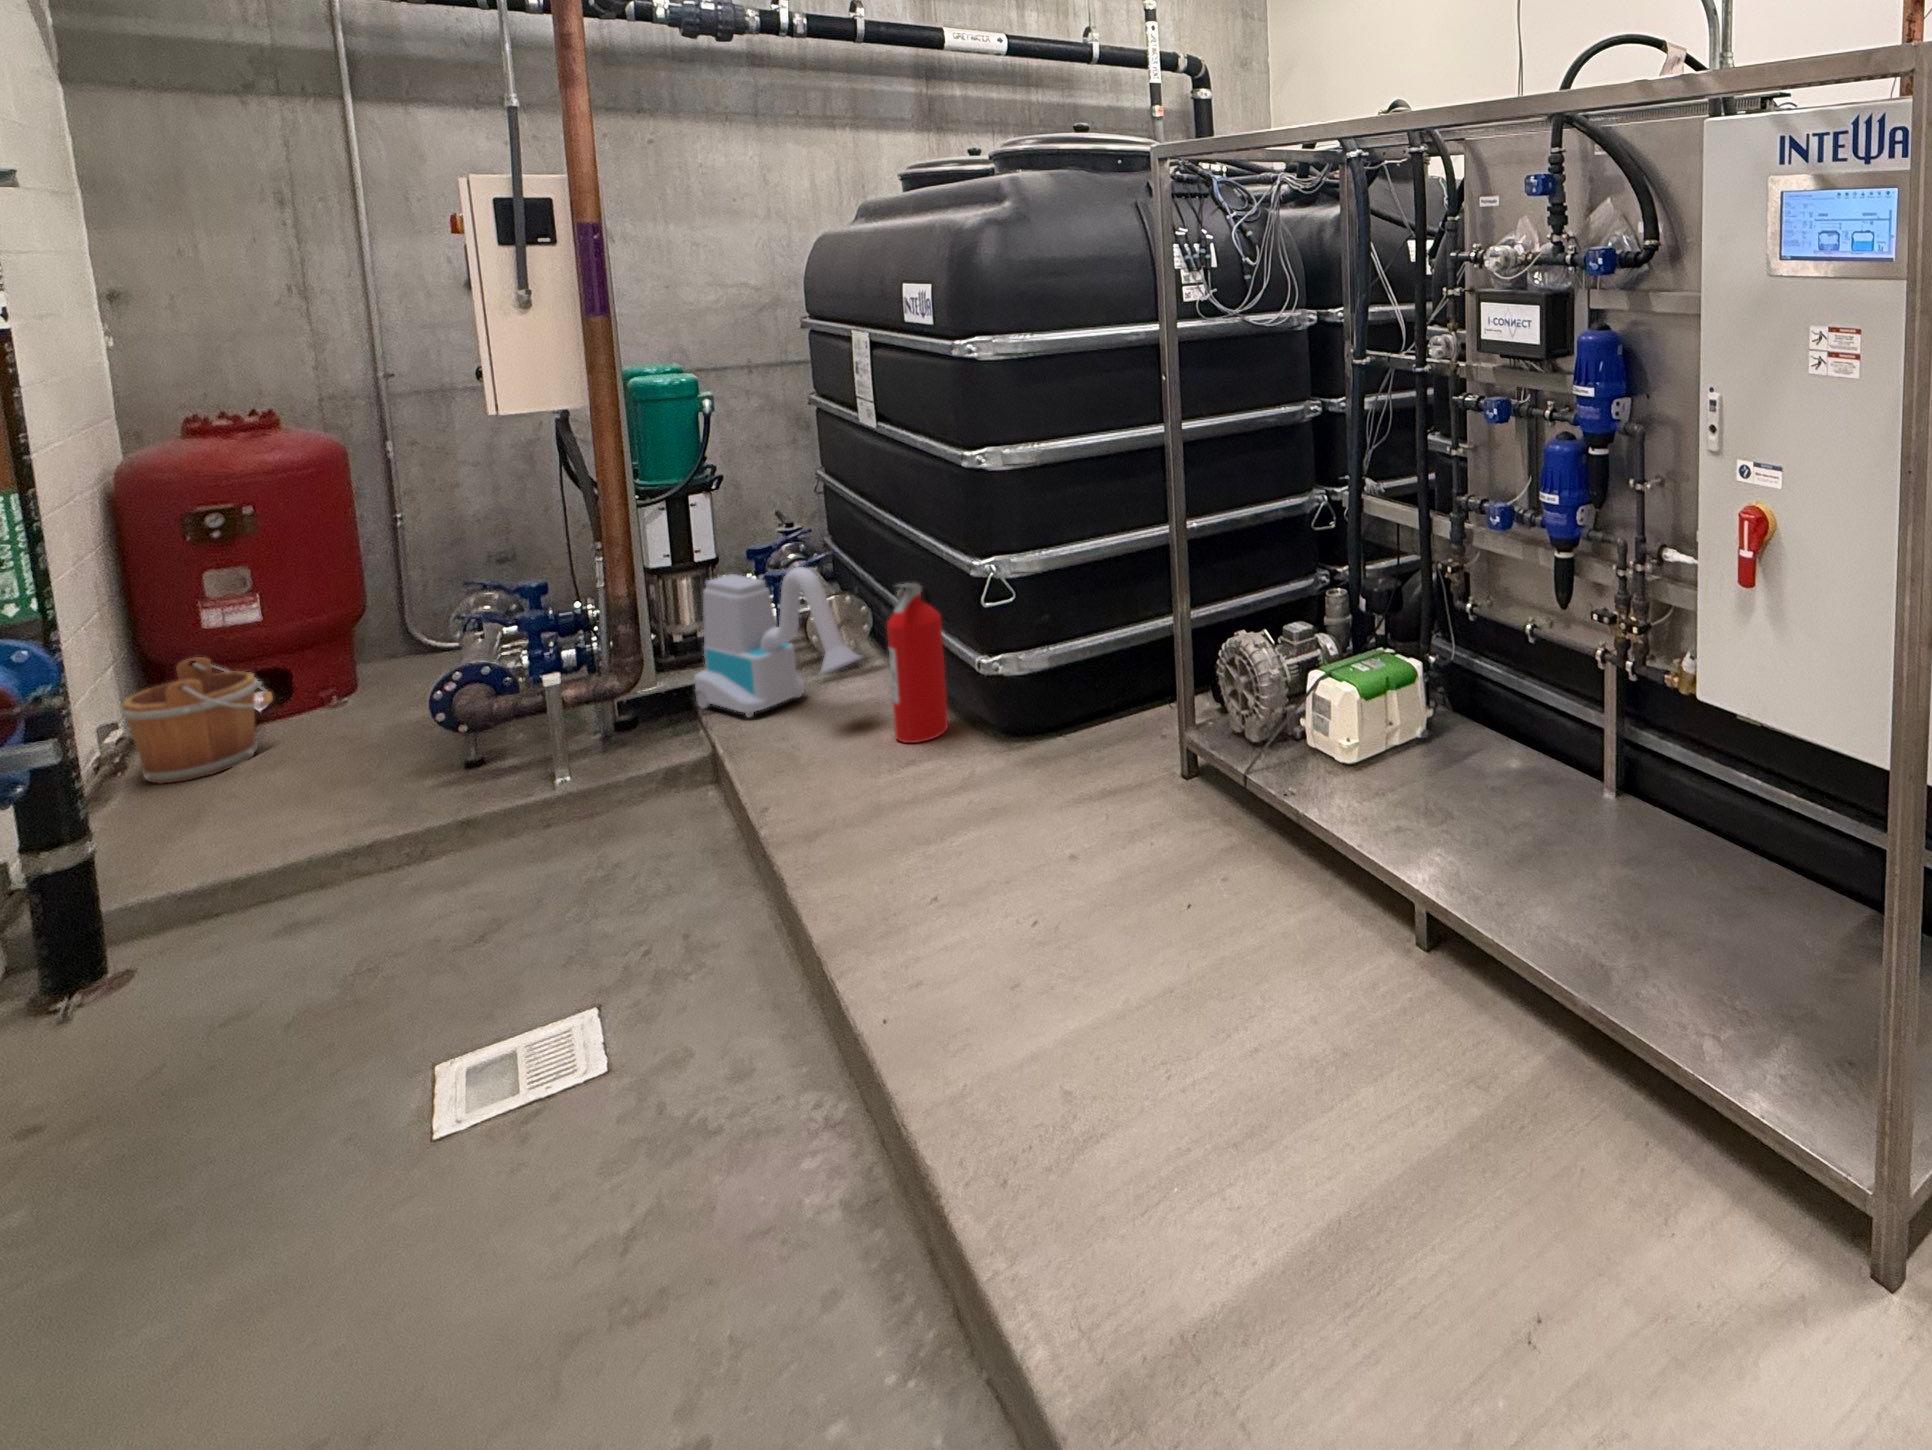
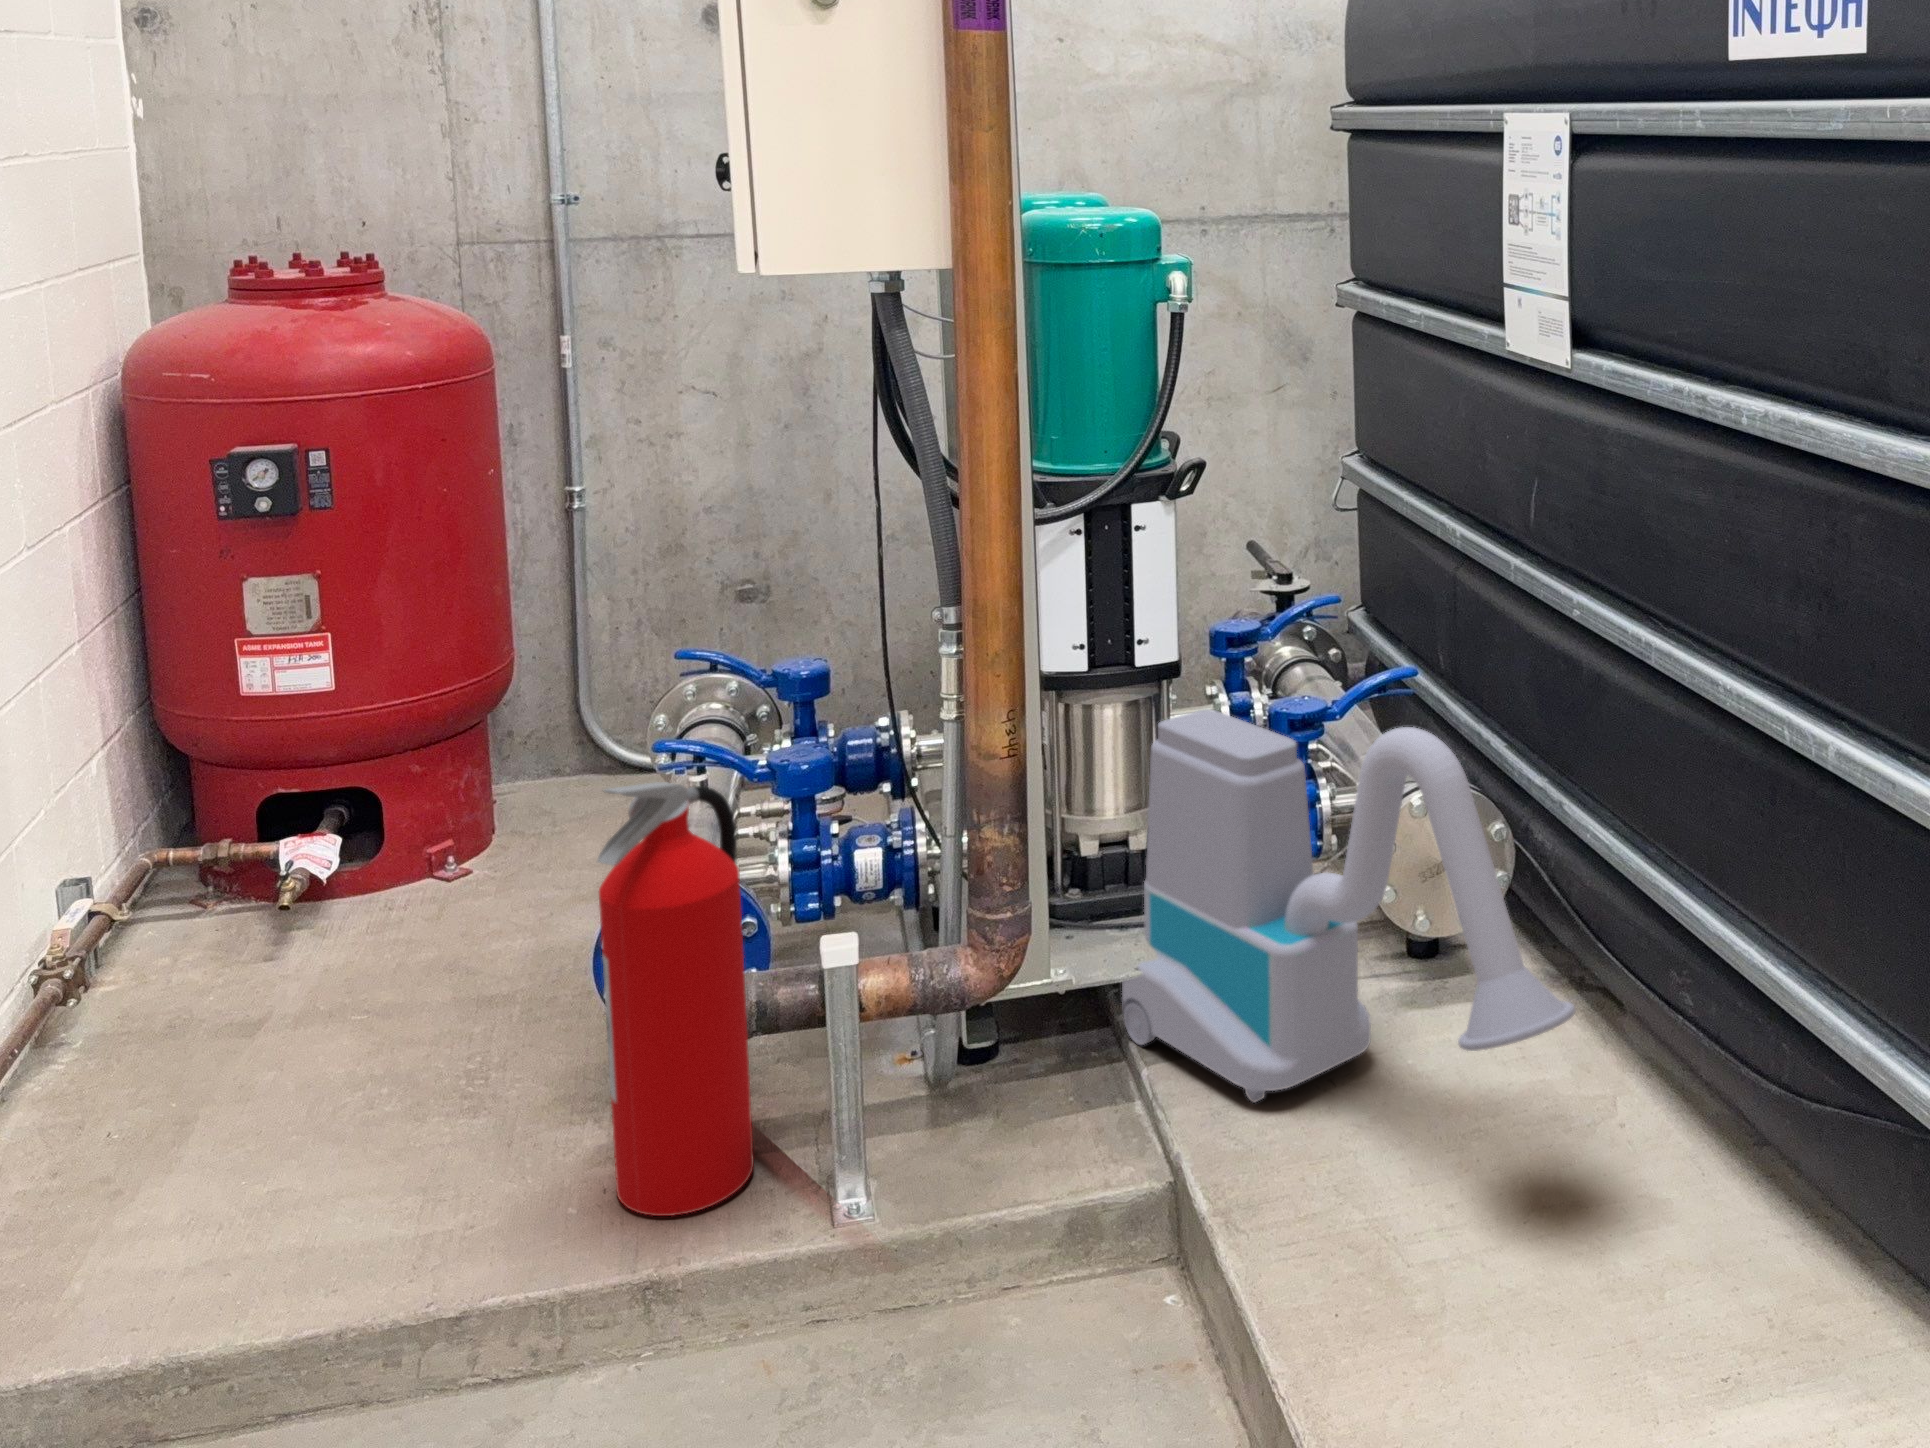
fire extinguisher: present [887,583,948,743] -> present [597,782,754,1216]
bucket: present [122,657,273,784] -> none [85,759,338,1035]

